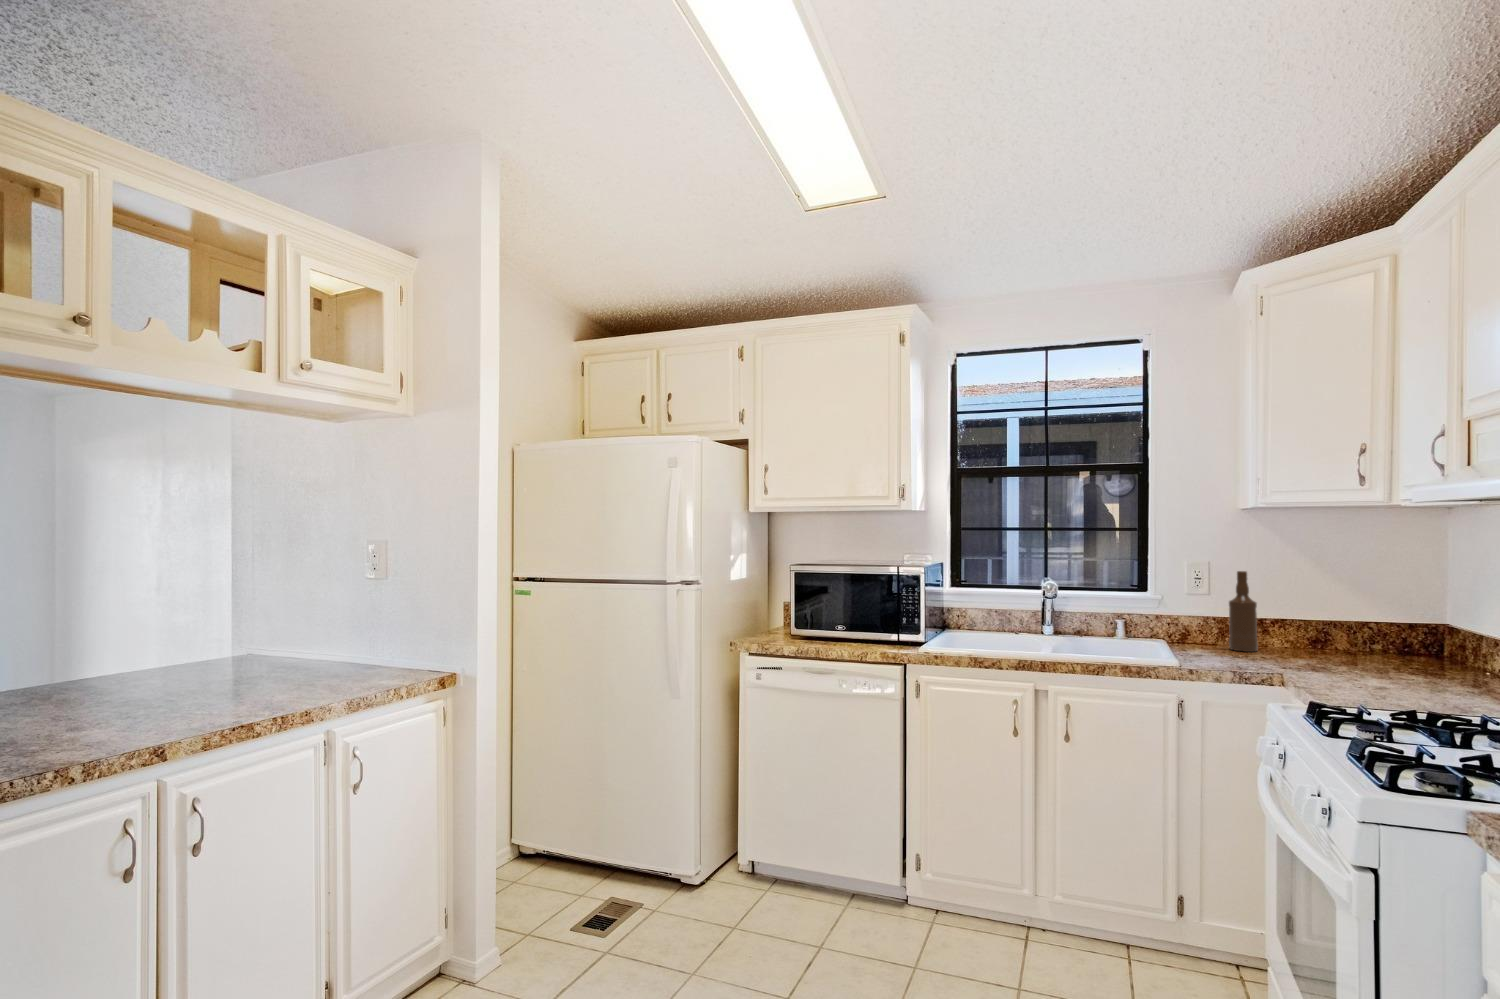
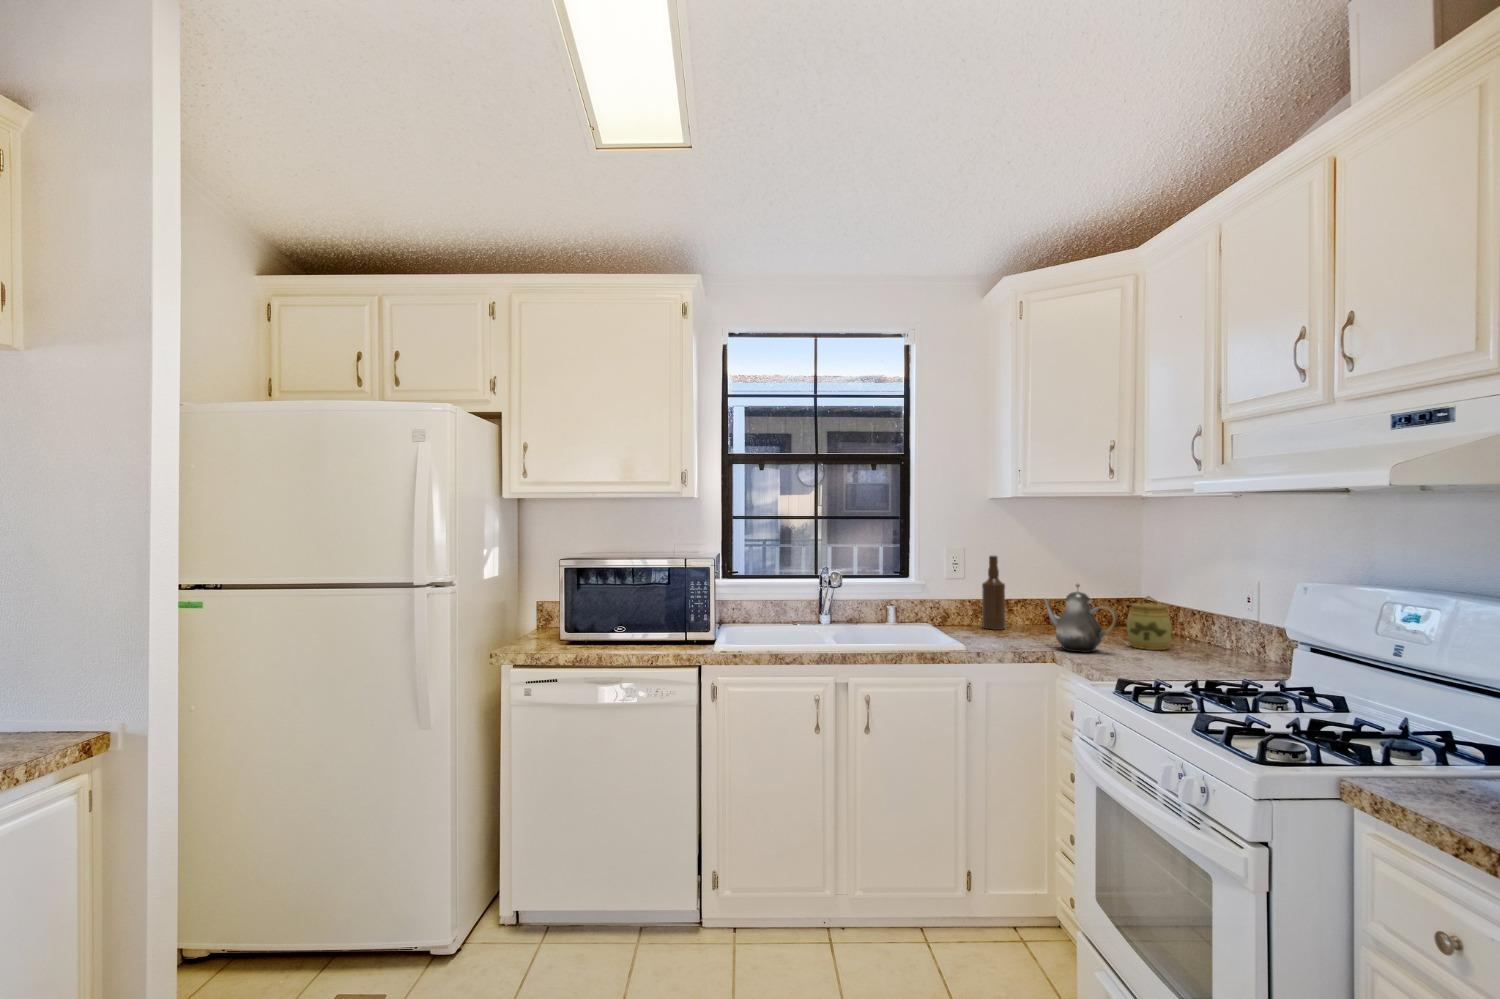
teapot: none [1279,601,1363,676] -> present [1044,584,1118,652]
jar: none [1391,619,1446,680] -> present [1127,596,1172,650]

